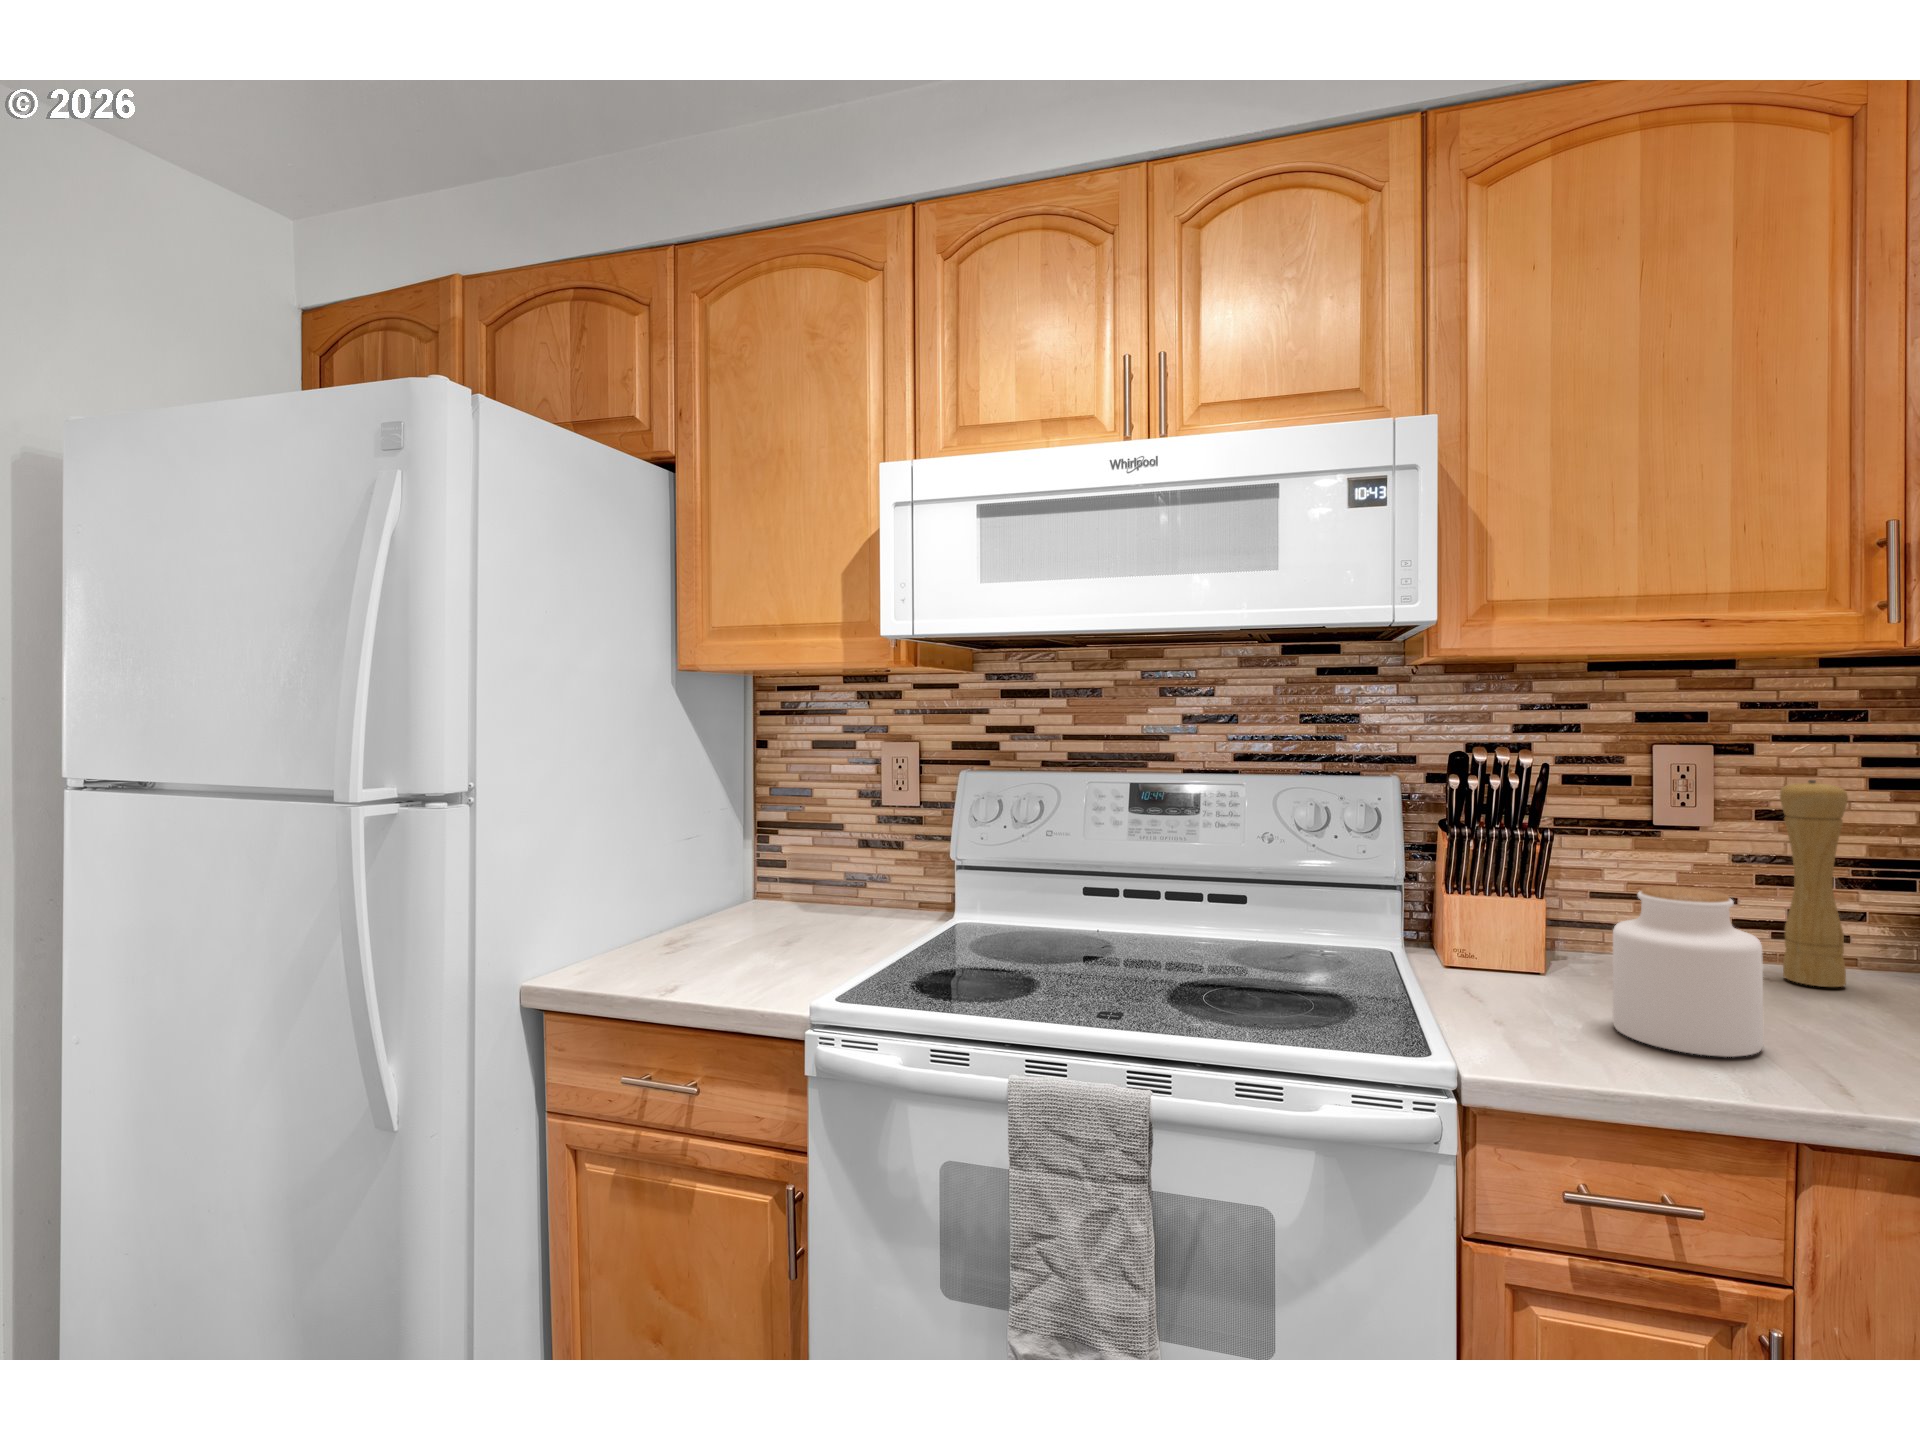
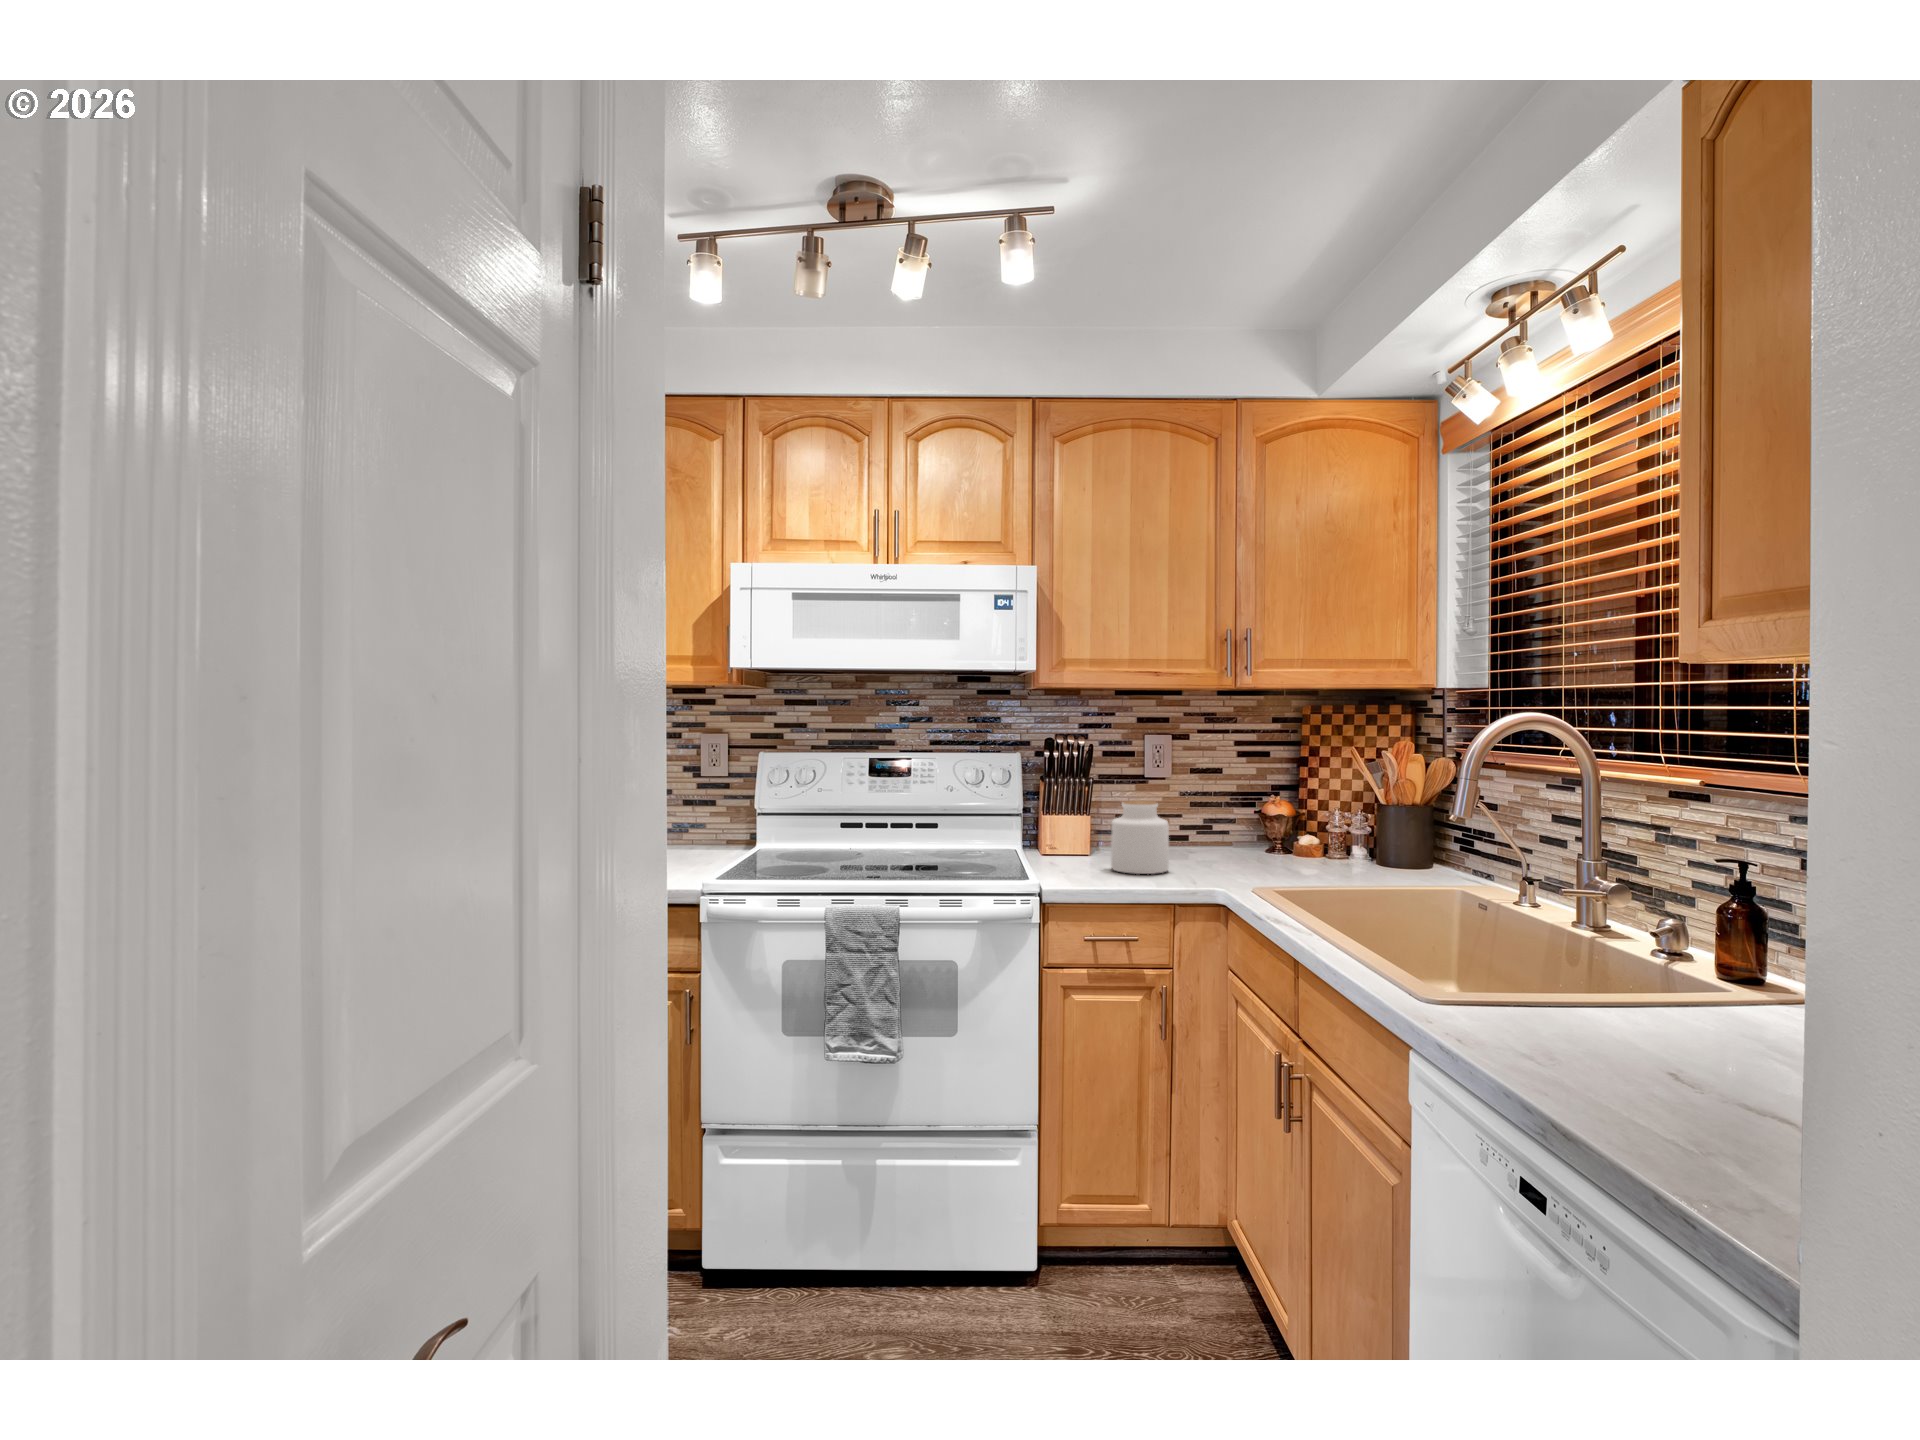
pepper mill: present [1779,780,1848,987] -> none [1195,752,1221,853]

